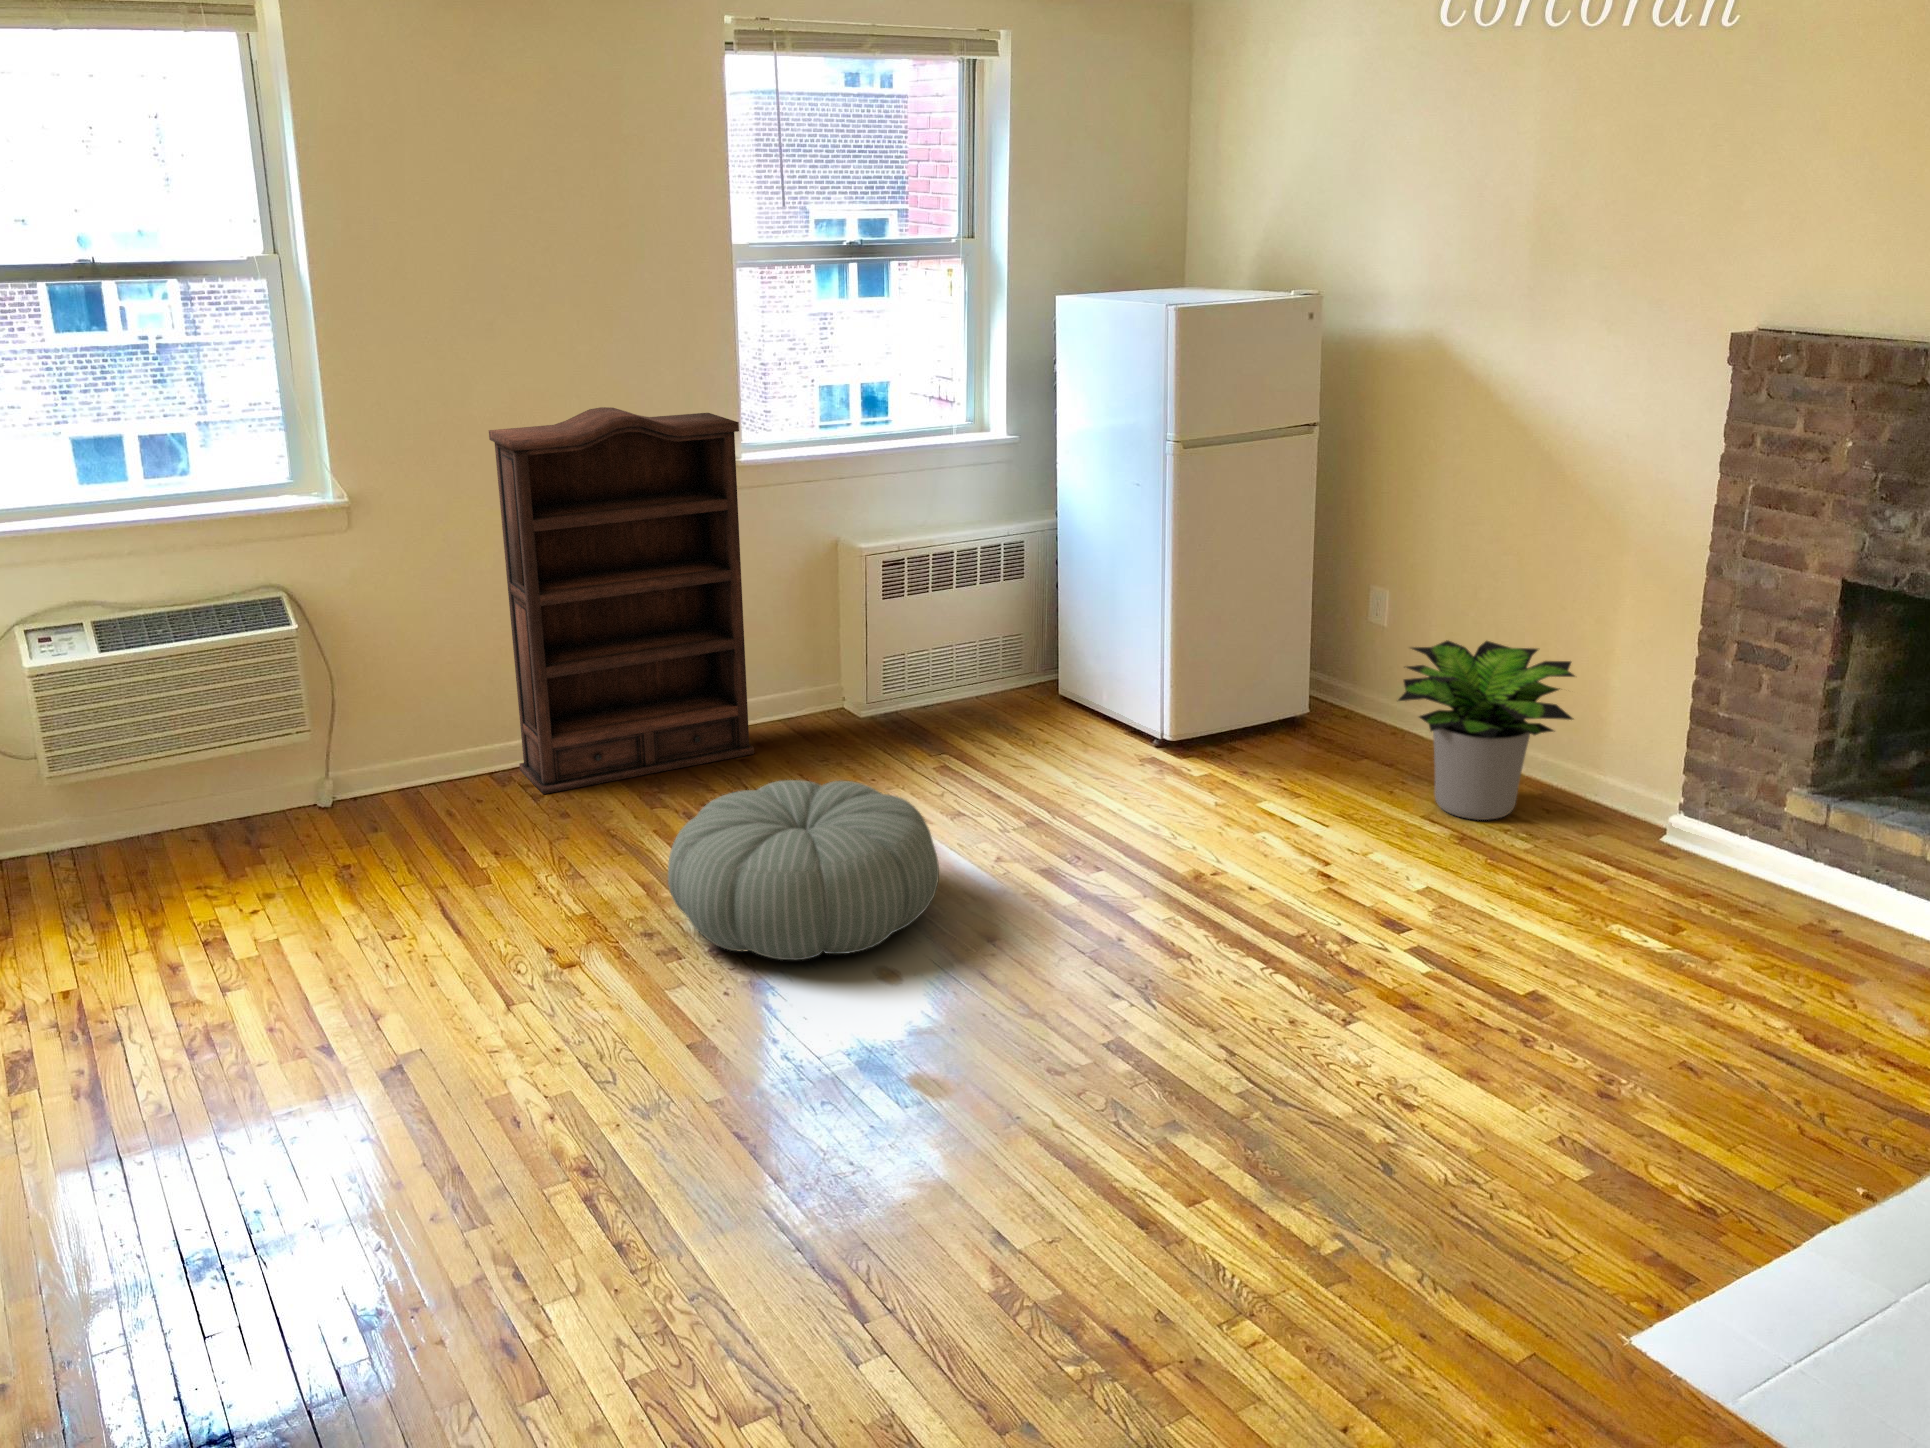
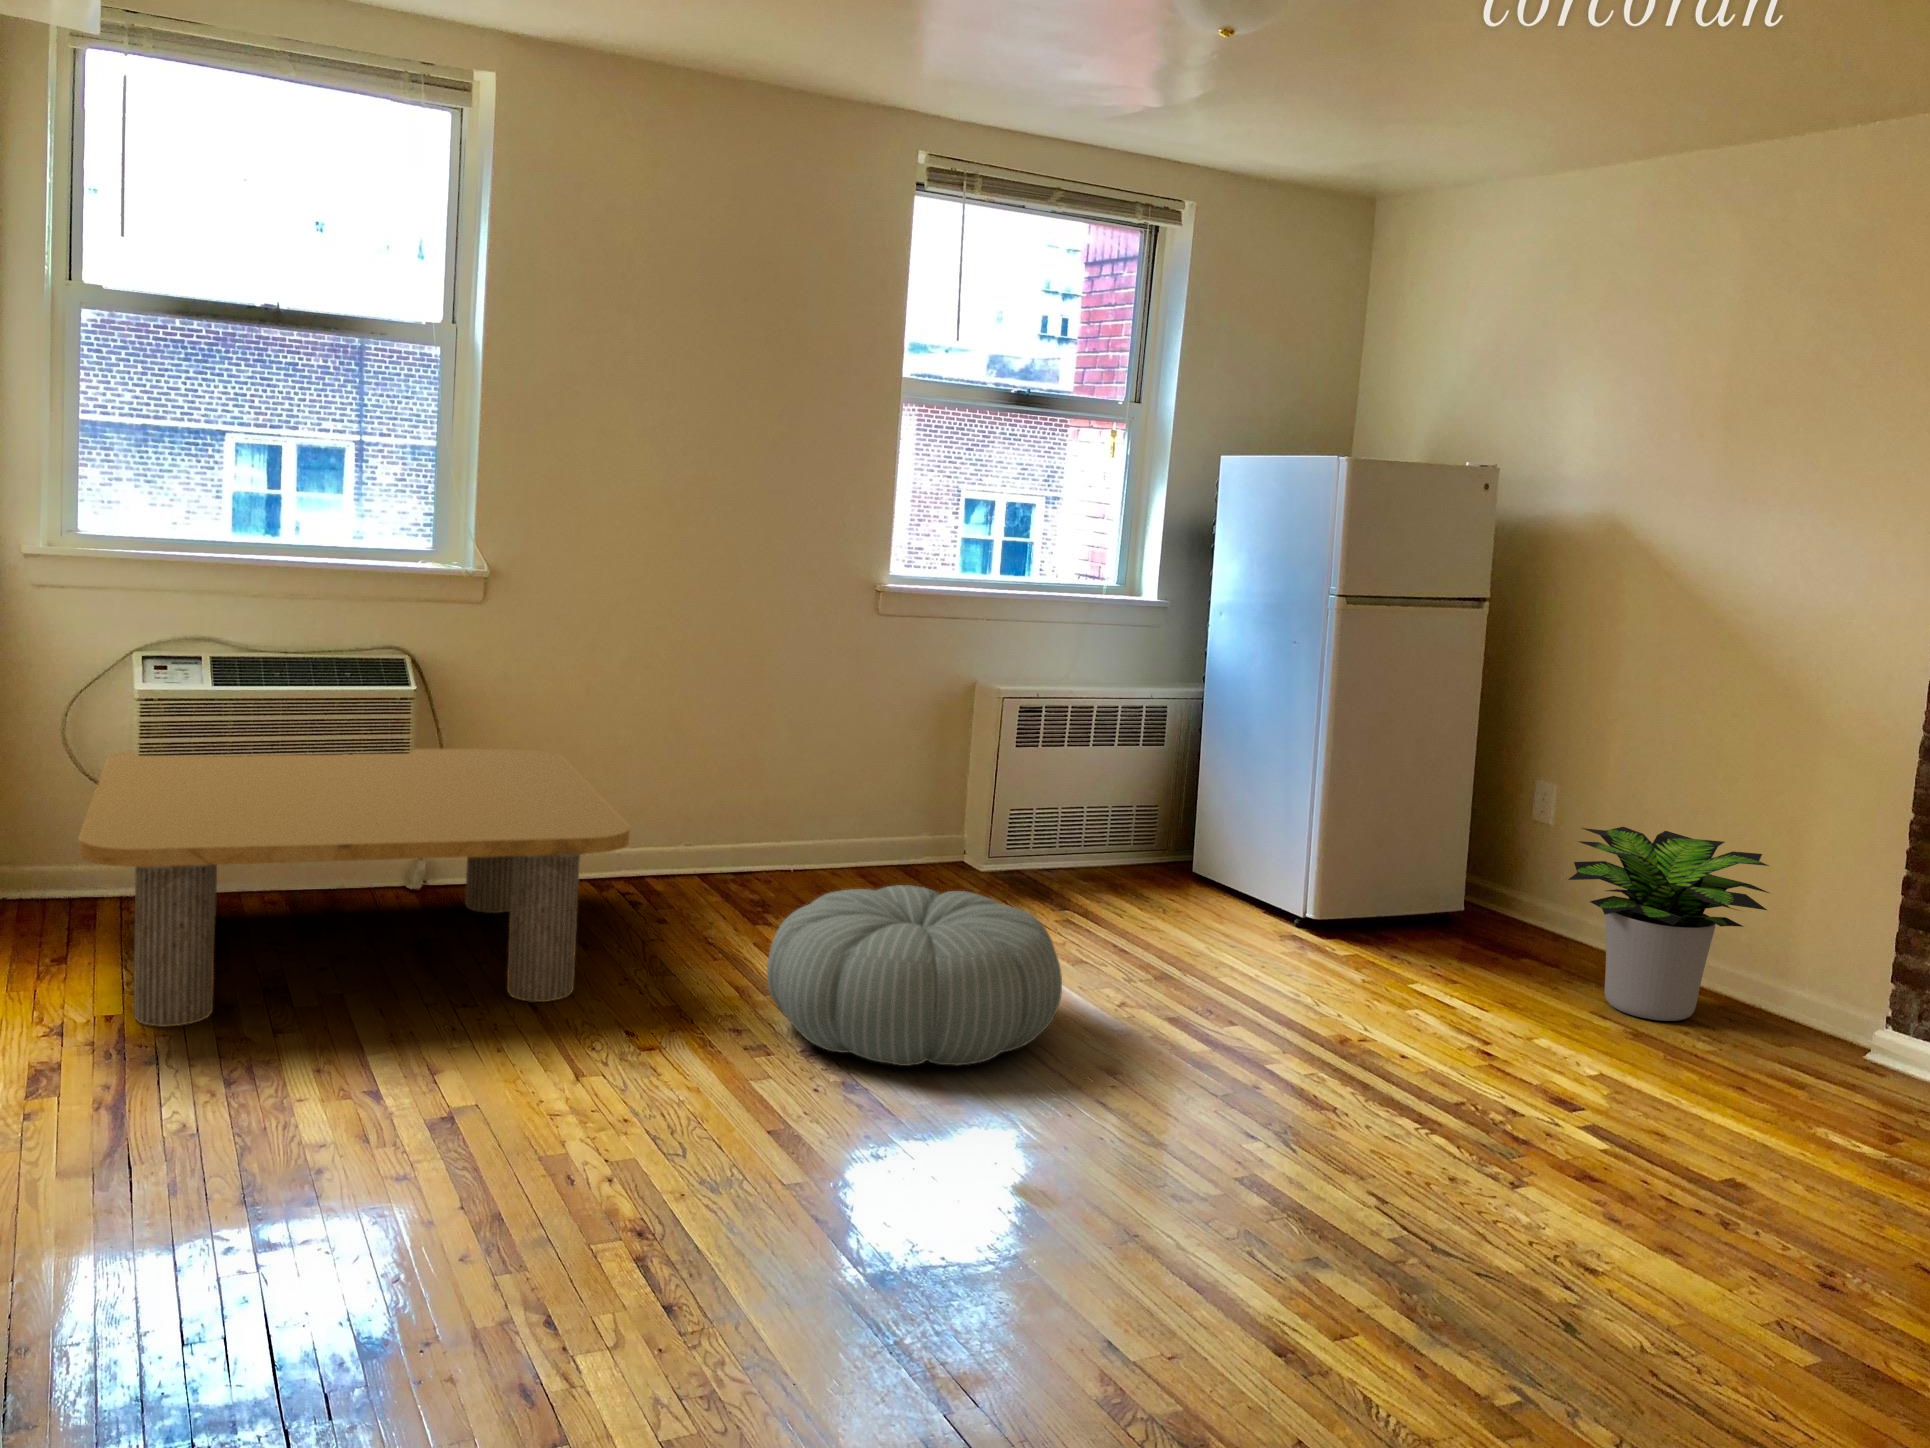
bookshelf: present [489,407,754,794] -> none [622,513,892,902]
coffee table: none [9,664,524,999] -> present [79,749,630,1027]

